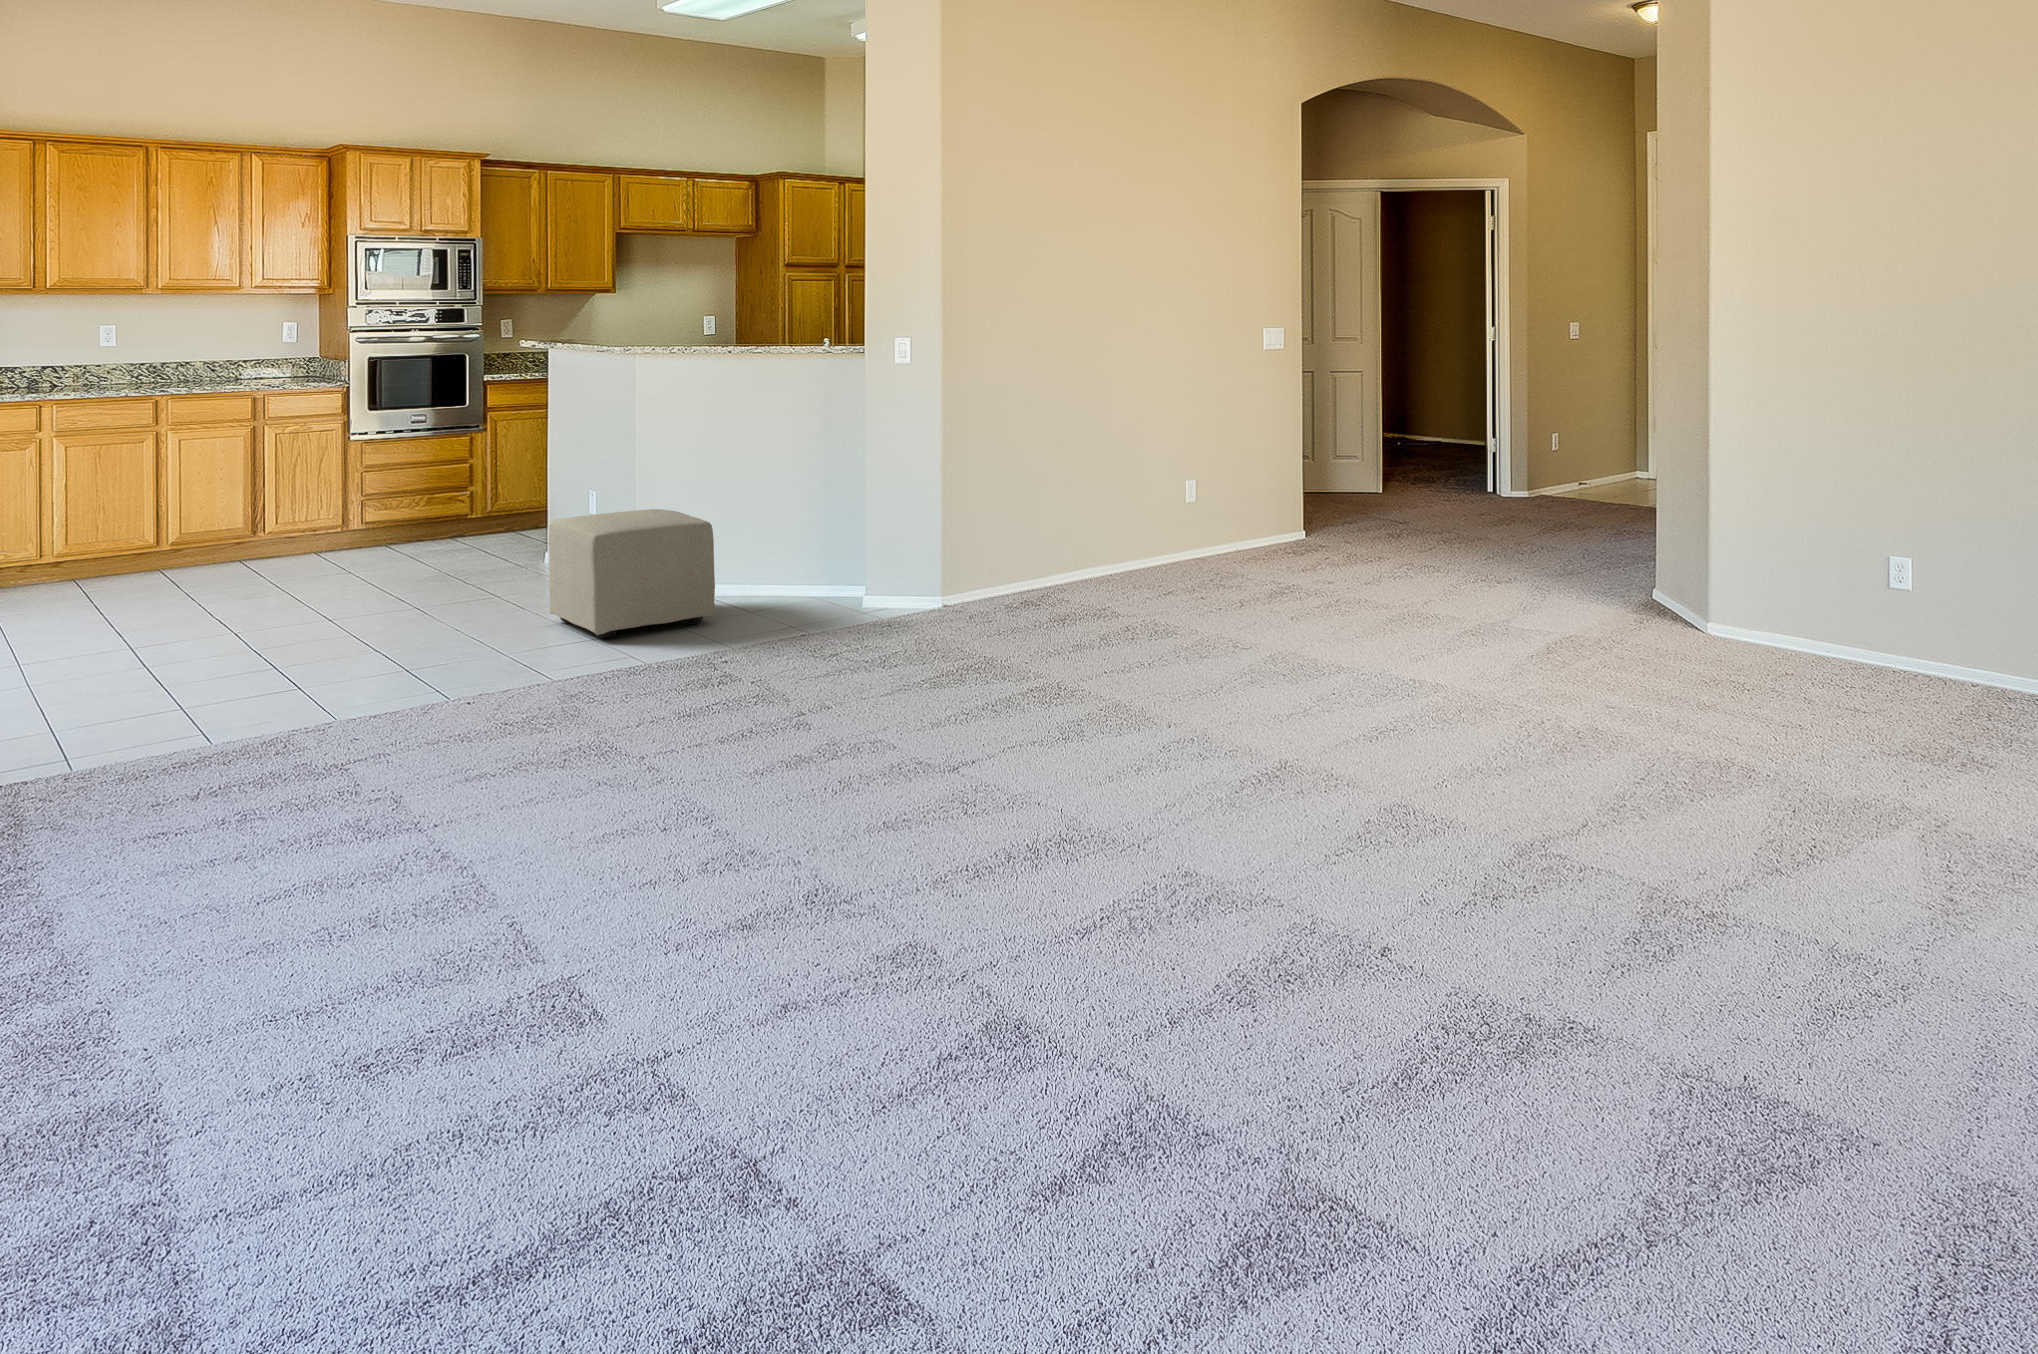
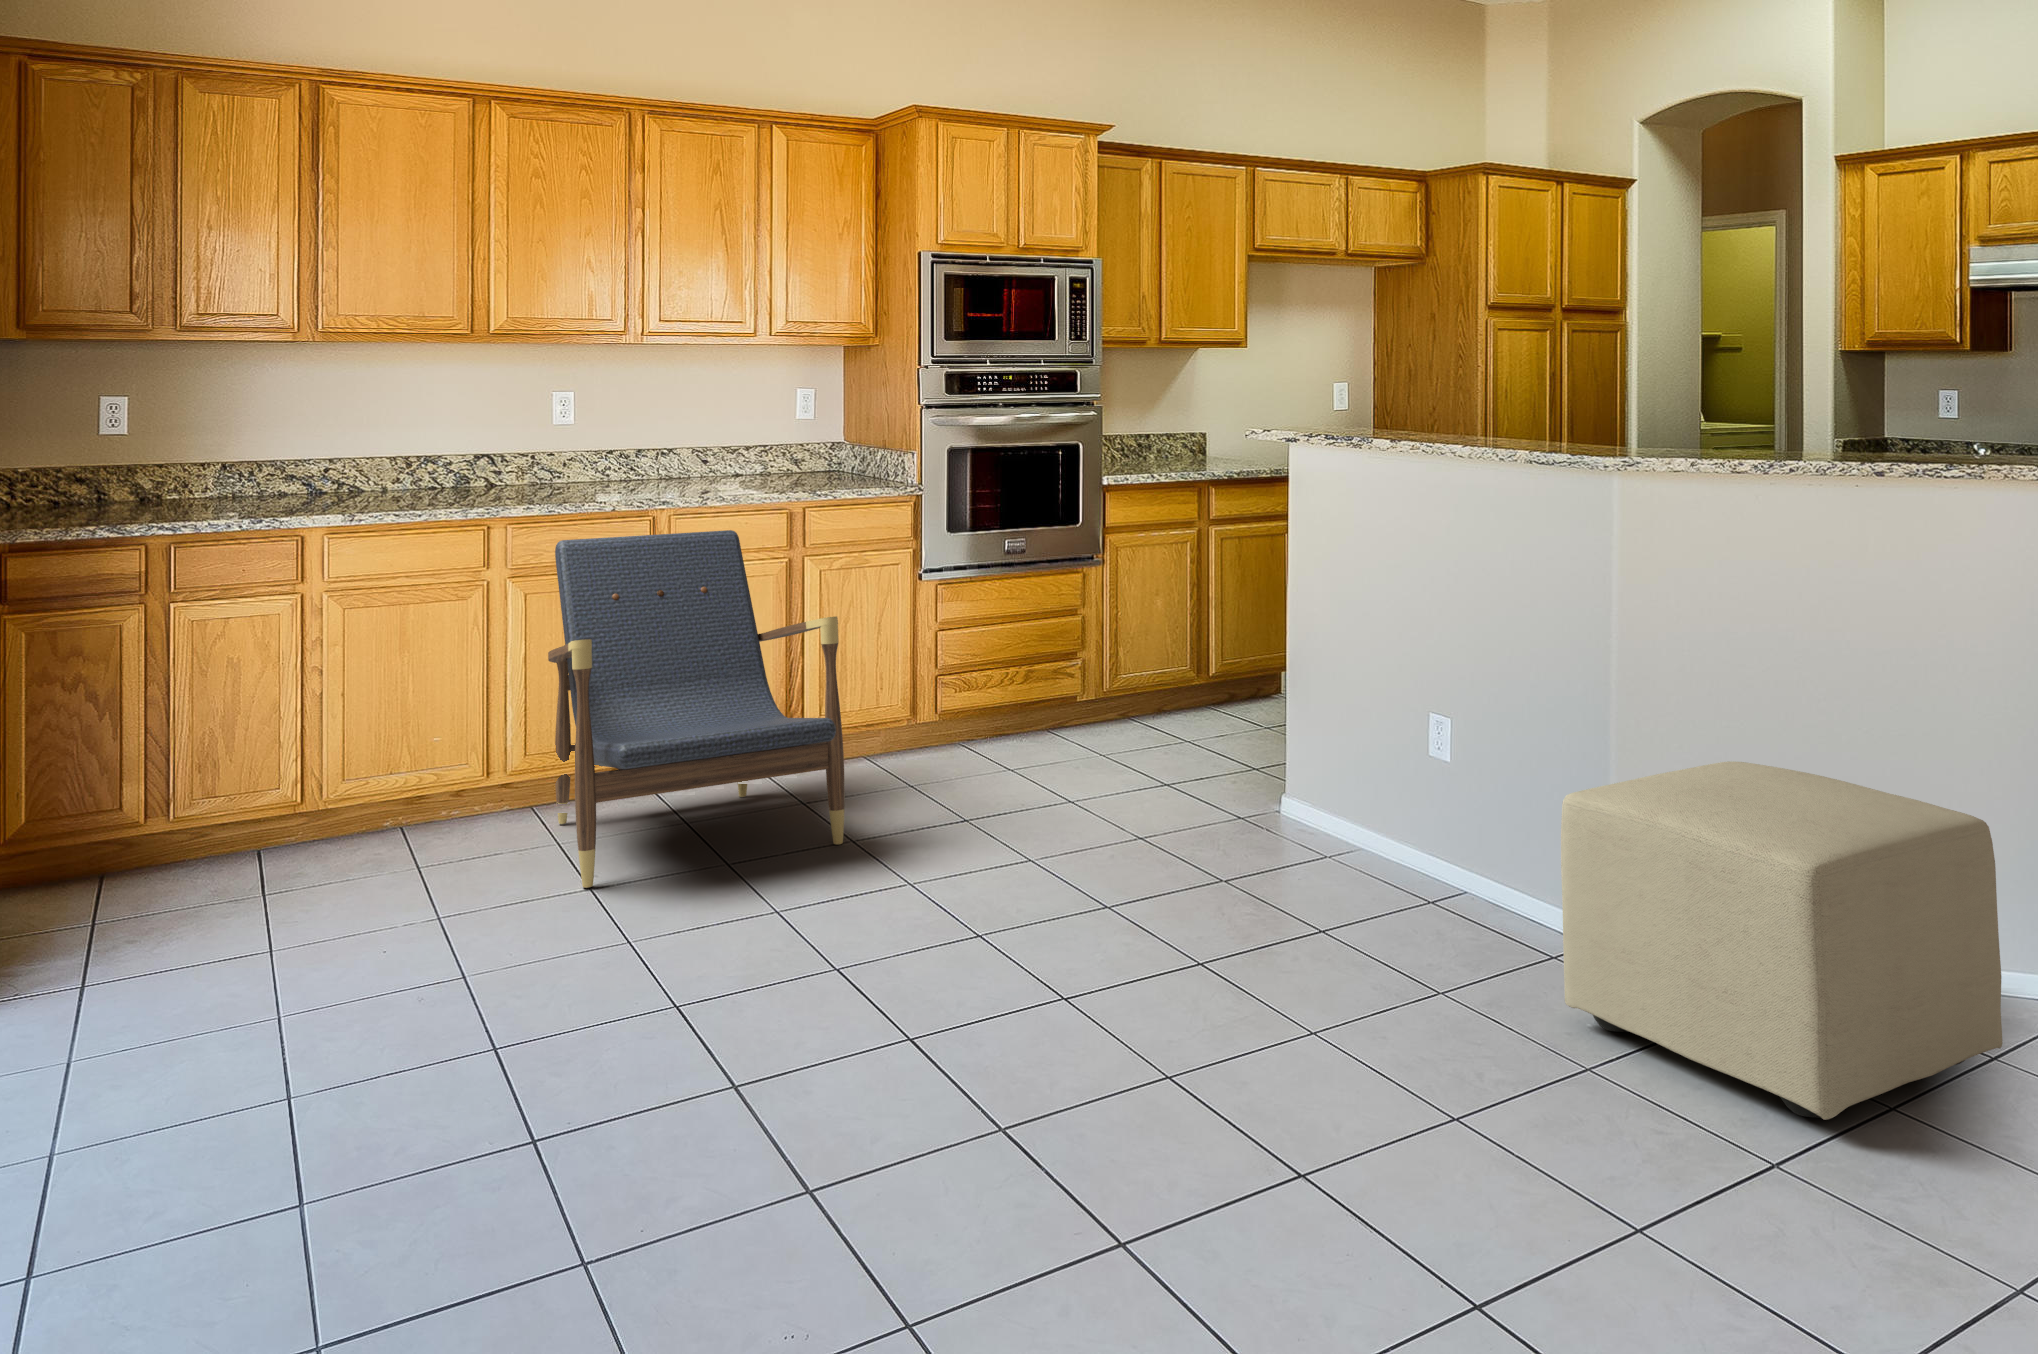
lounge chair: none [84,410,266,602] -> present [548,530,845,888]

